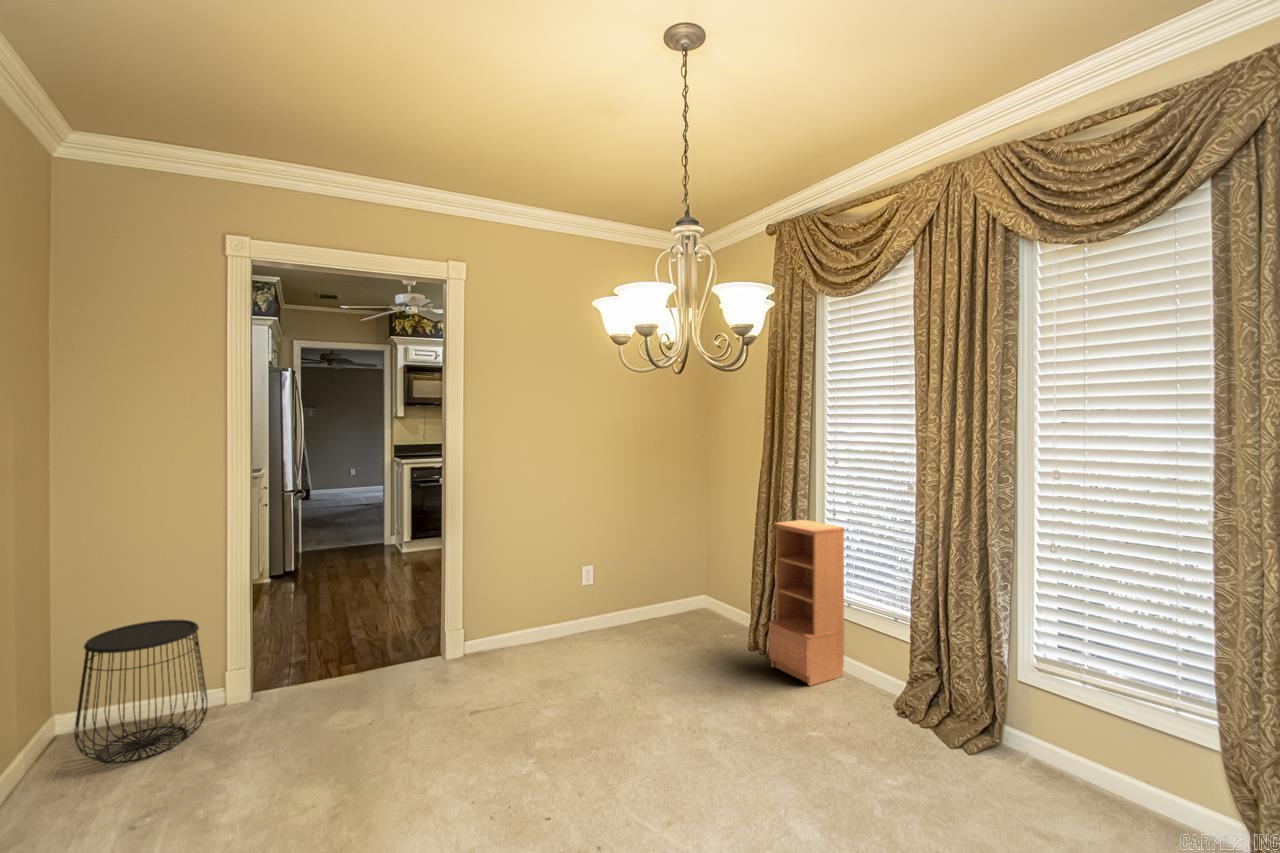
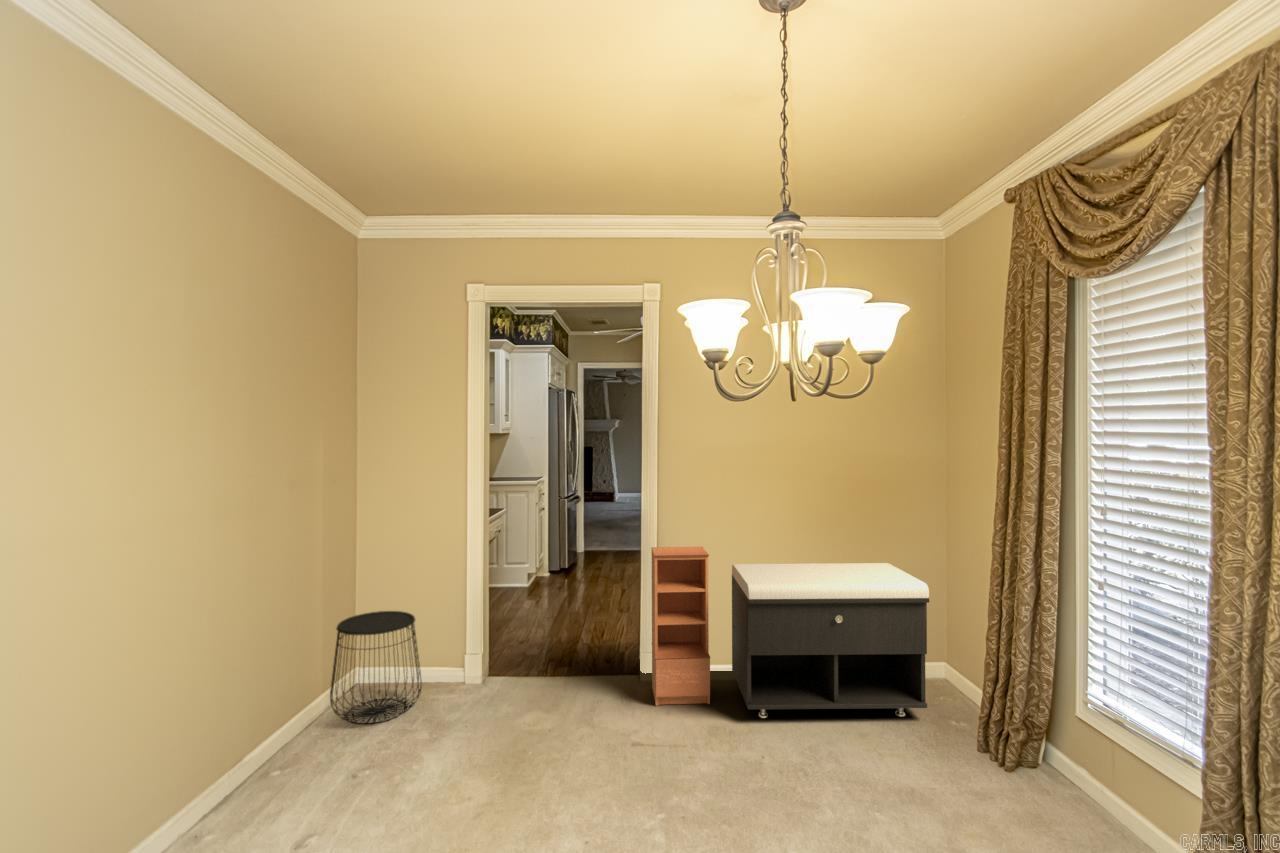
storage bench: none [543,519,710,662] -> present [732,563,929,718]
bookcase: present [769,520,844,686] -> present [651,547,710,706]

